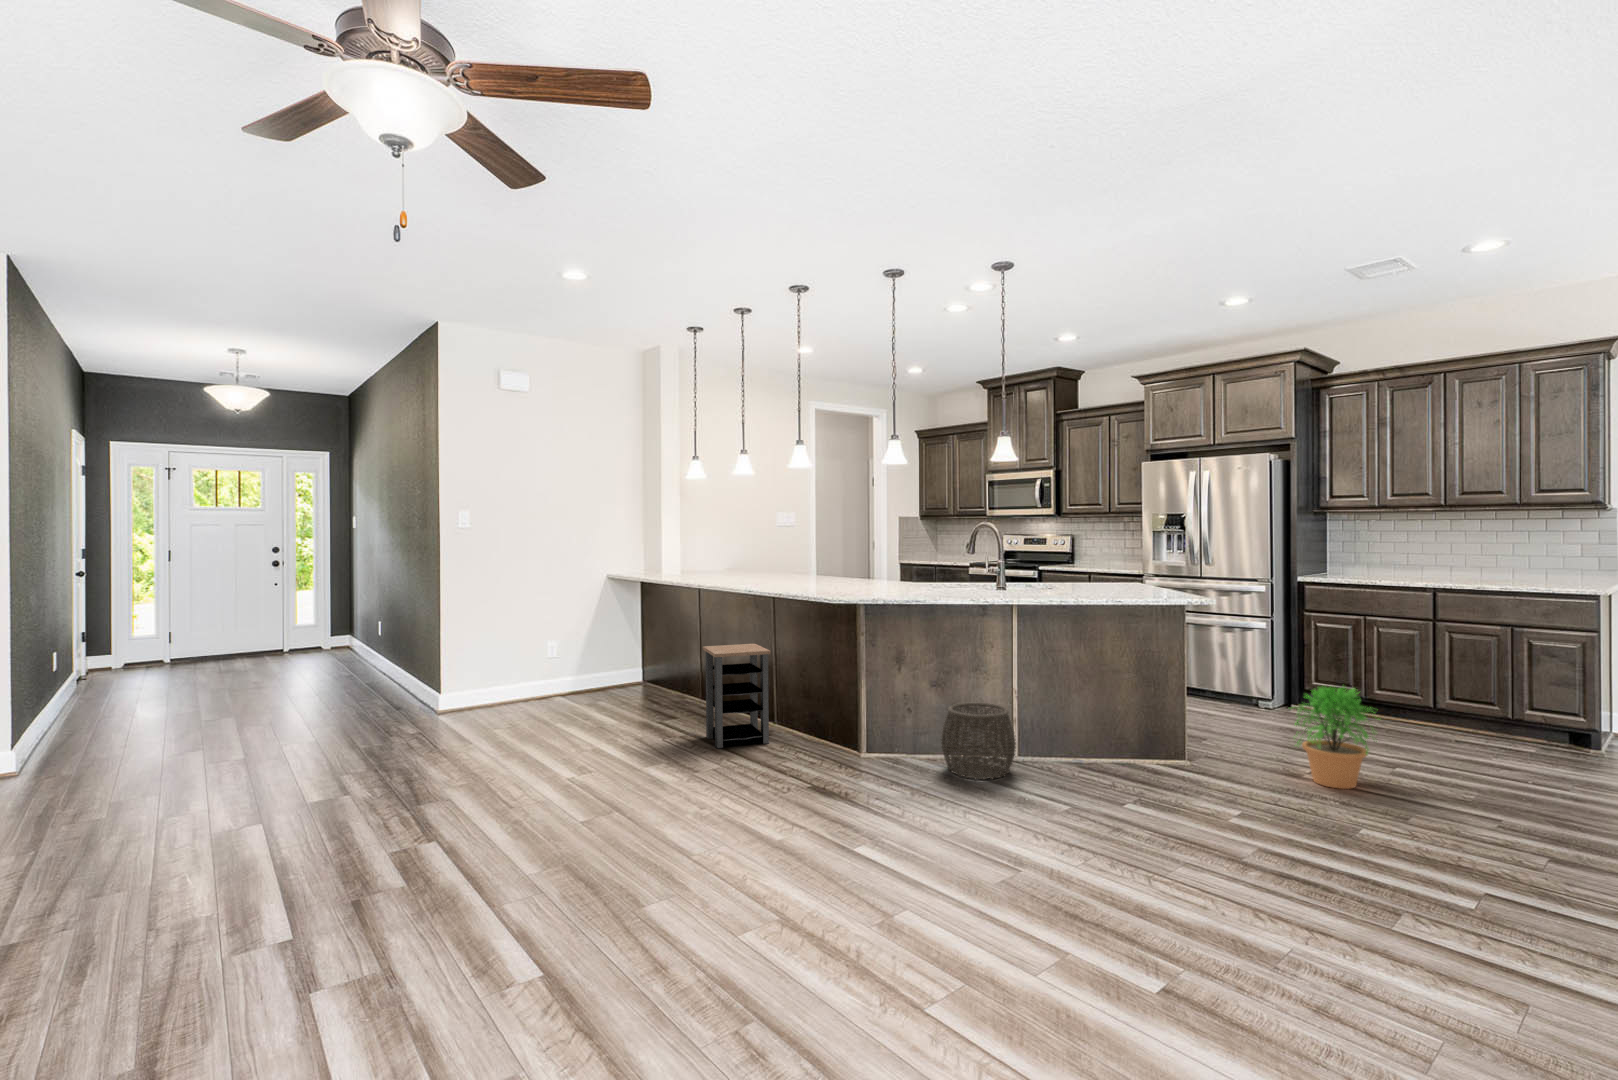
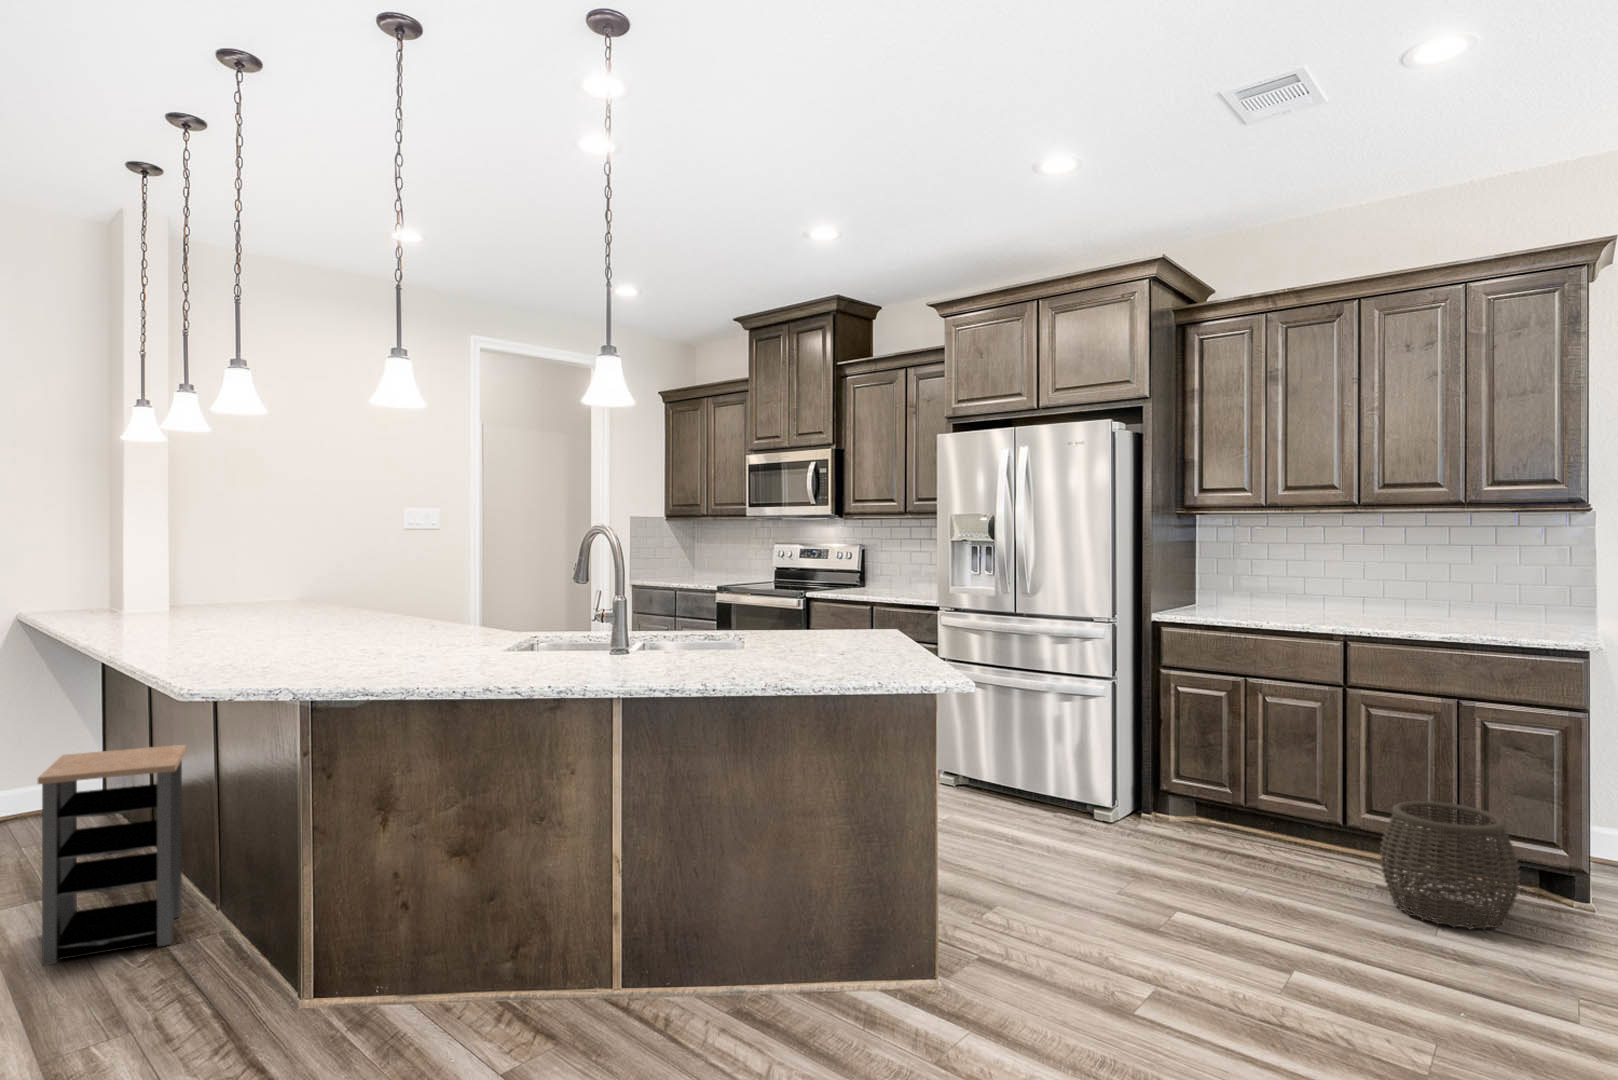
potted plant: present [1295,686,1377,789] -> none [1093,828,1255,1032]
woven basket: present [941,703,1016,780] -> present [1380,801,1520,929]

